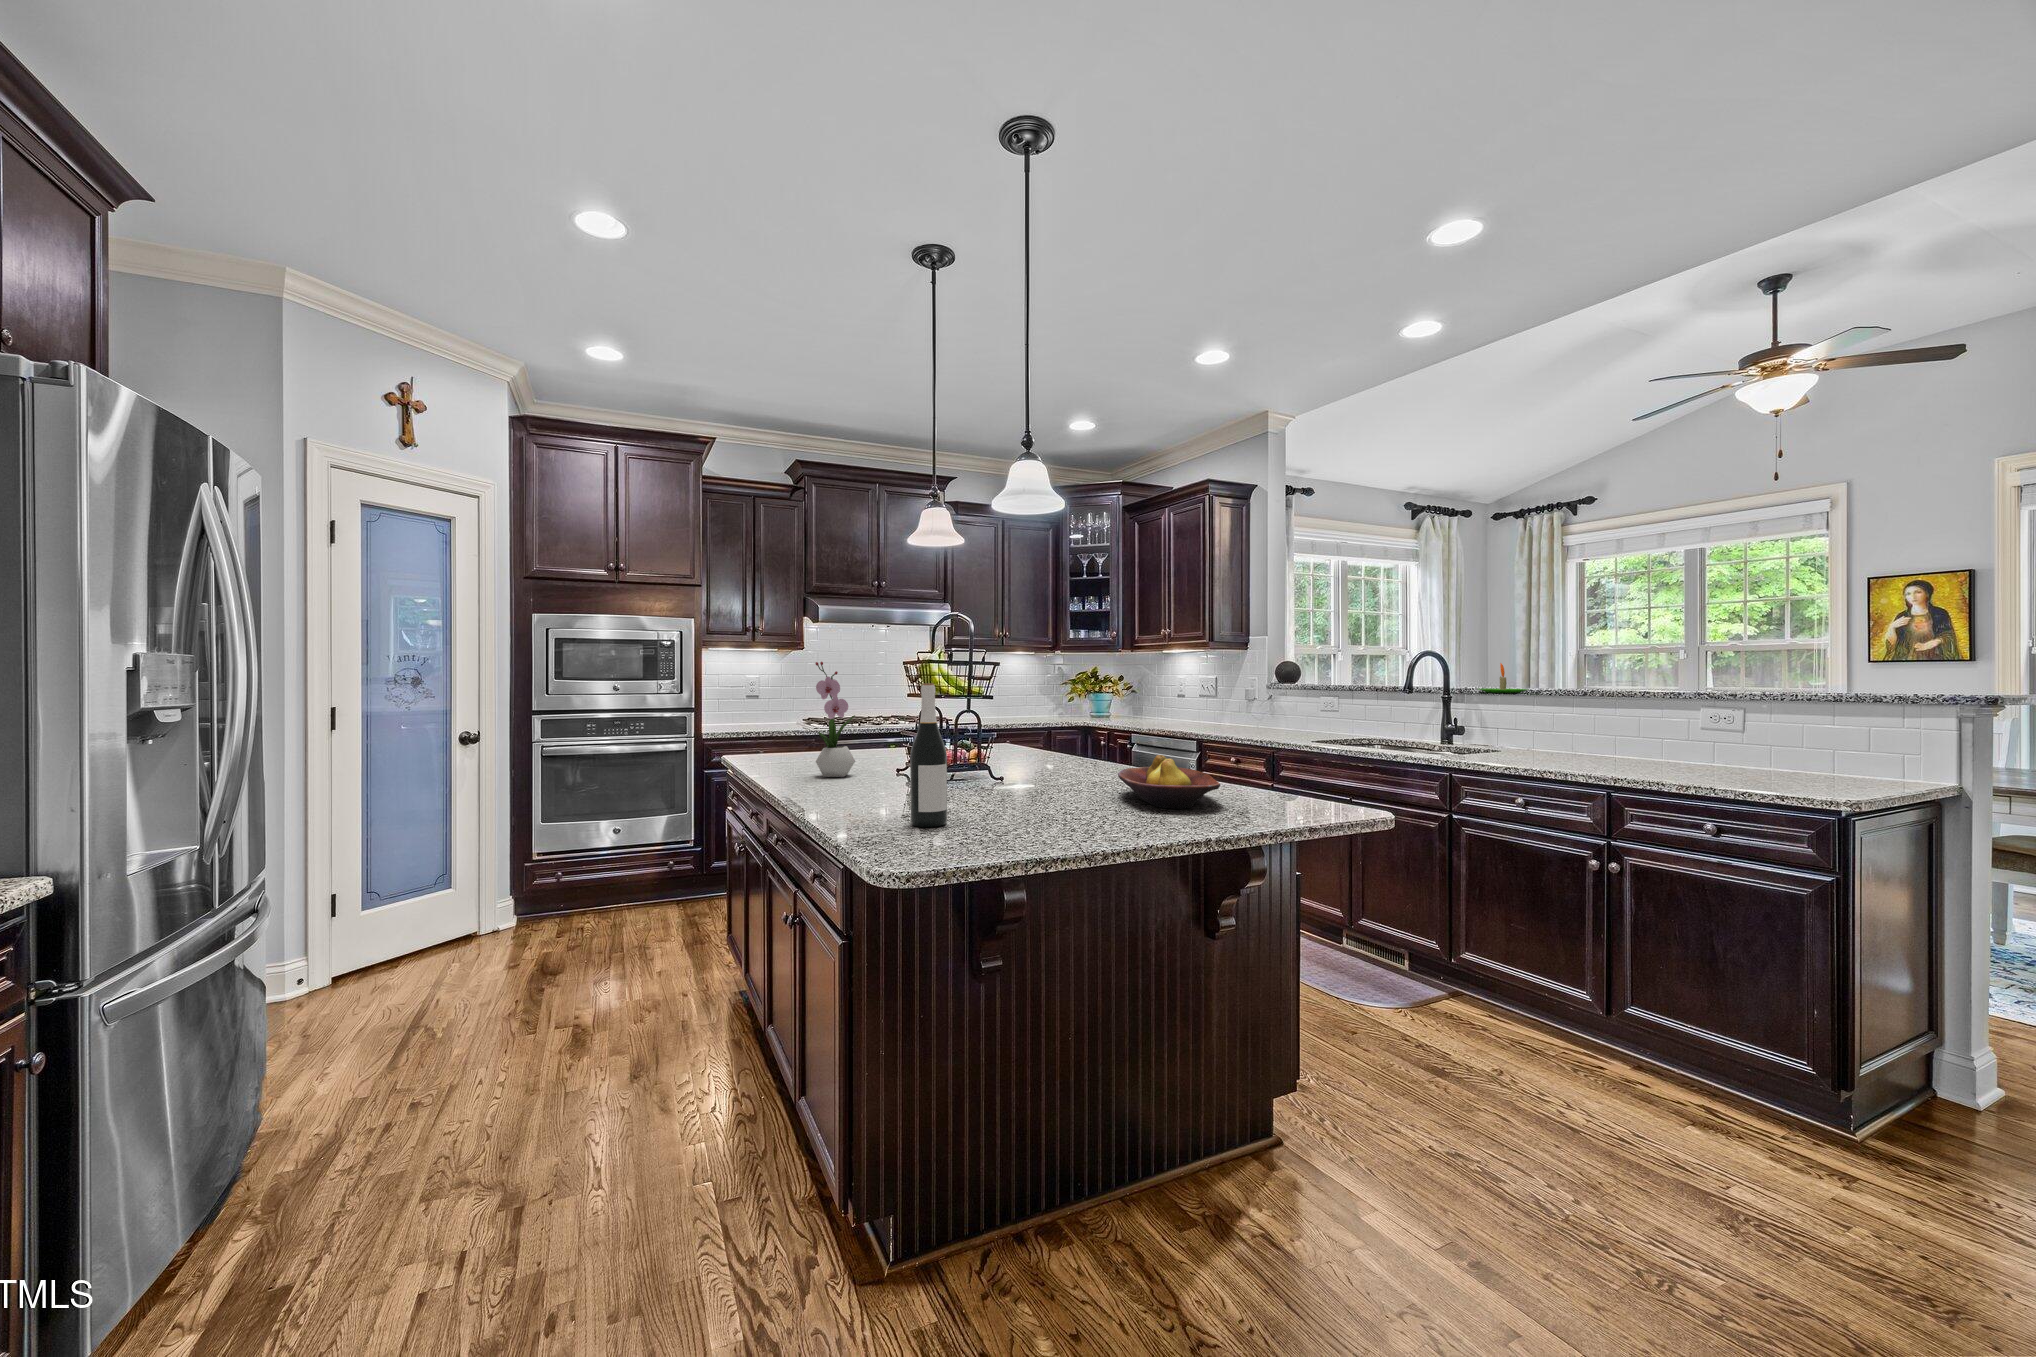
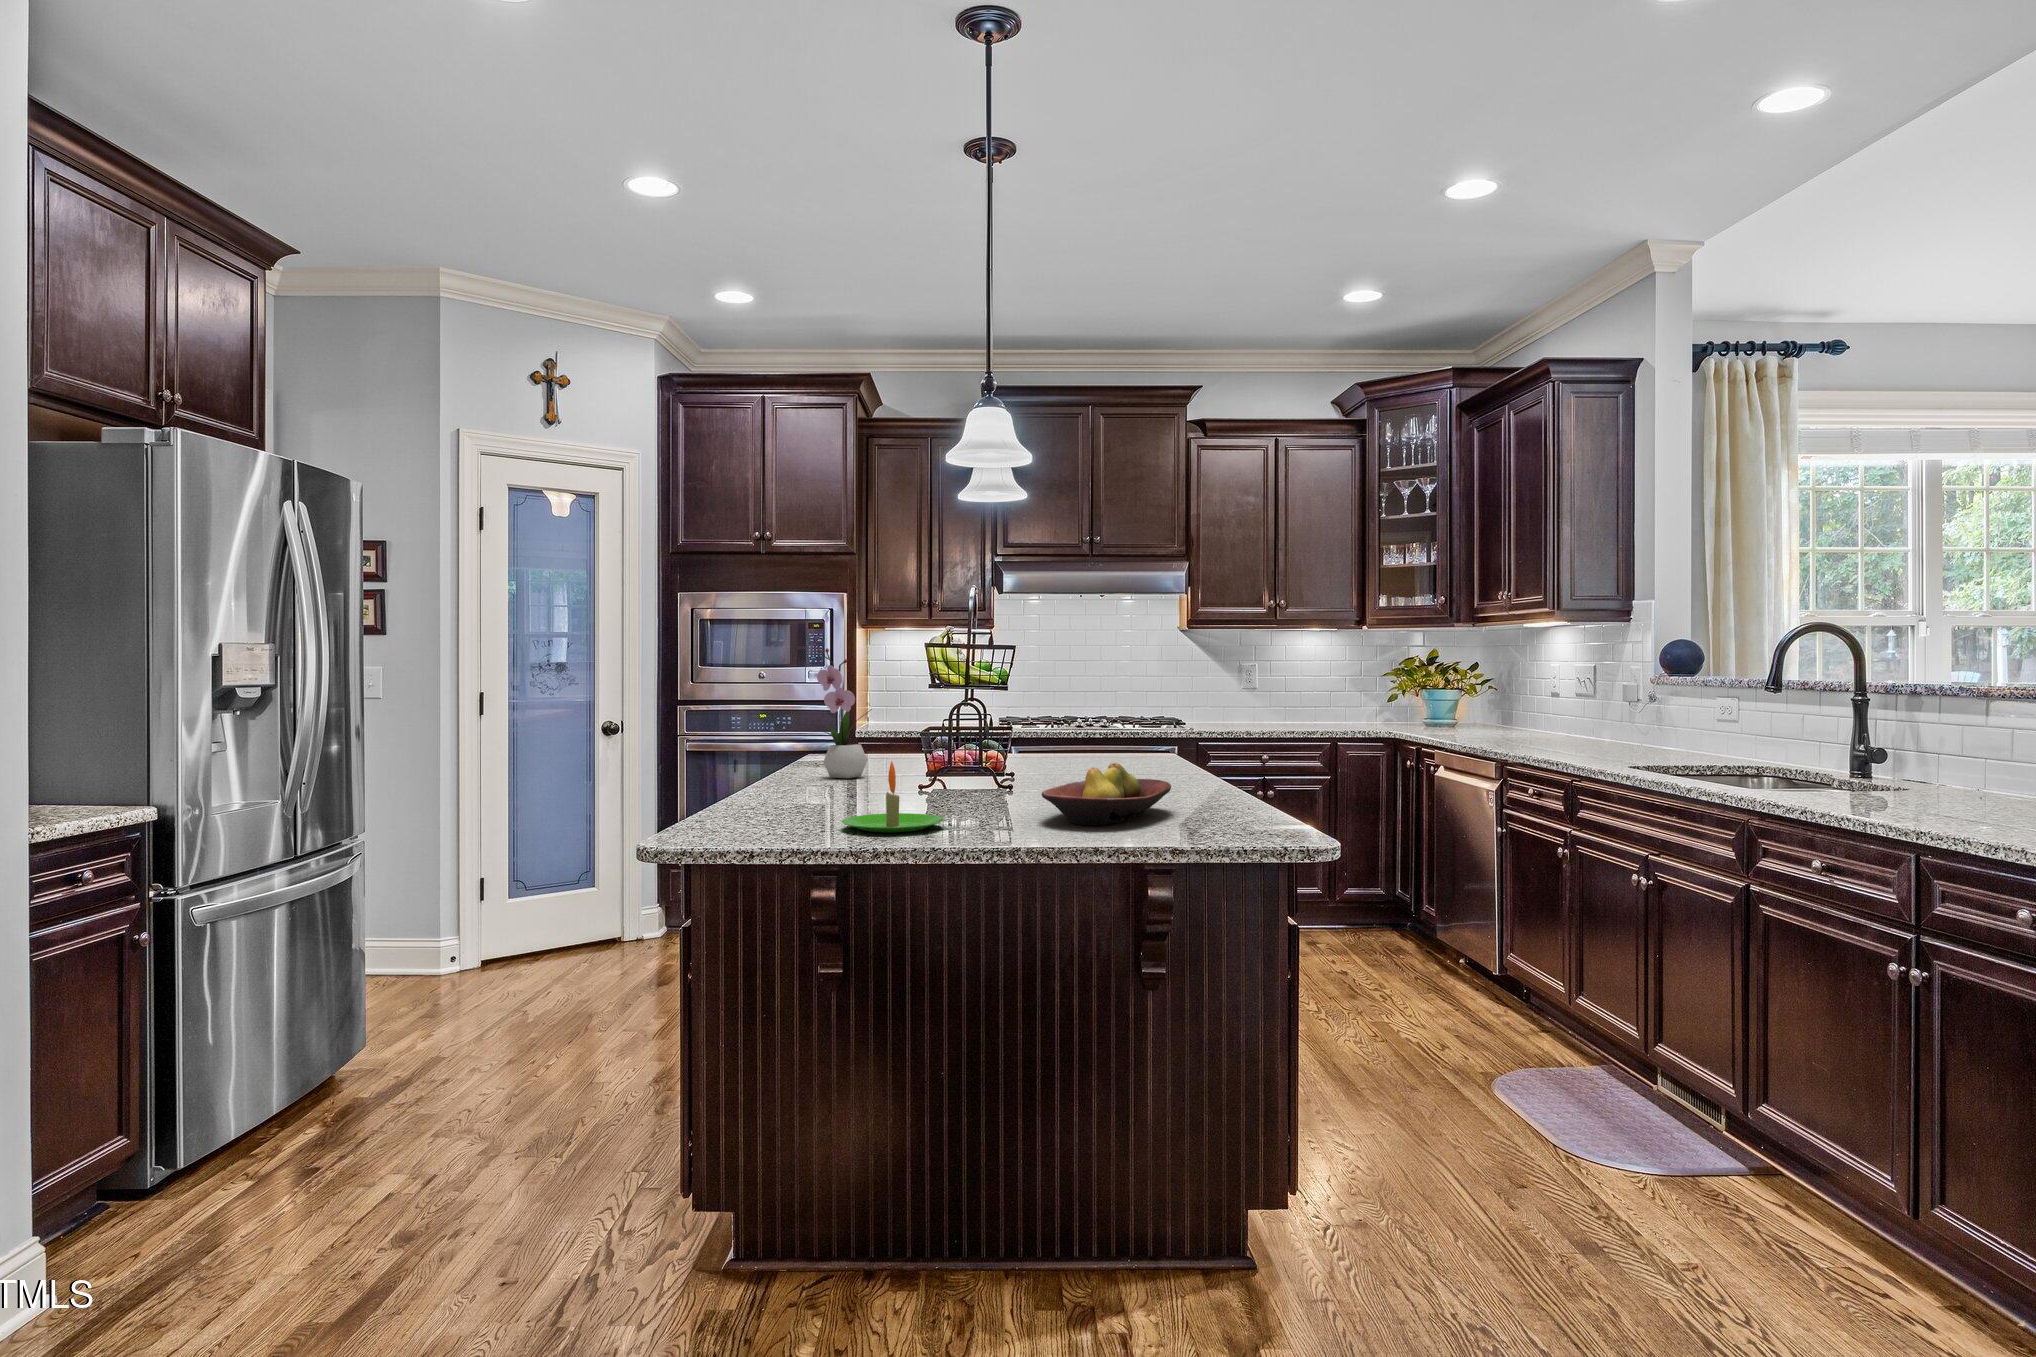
candle: present [1478,663,1529,693] -> present [842,761,944,832]
wine bottle: present [910,683,947,827] -> none [773,674,811,824]

